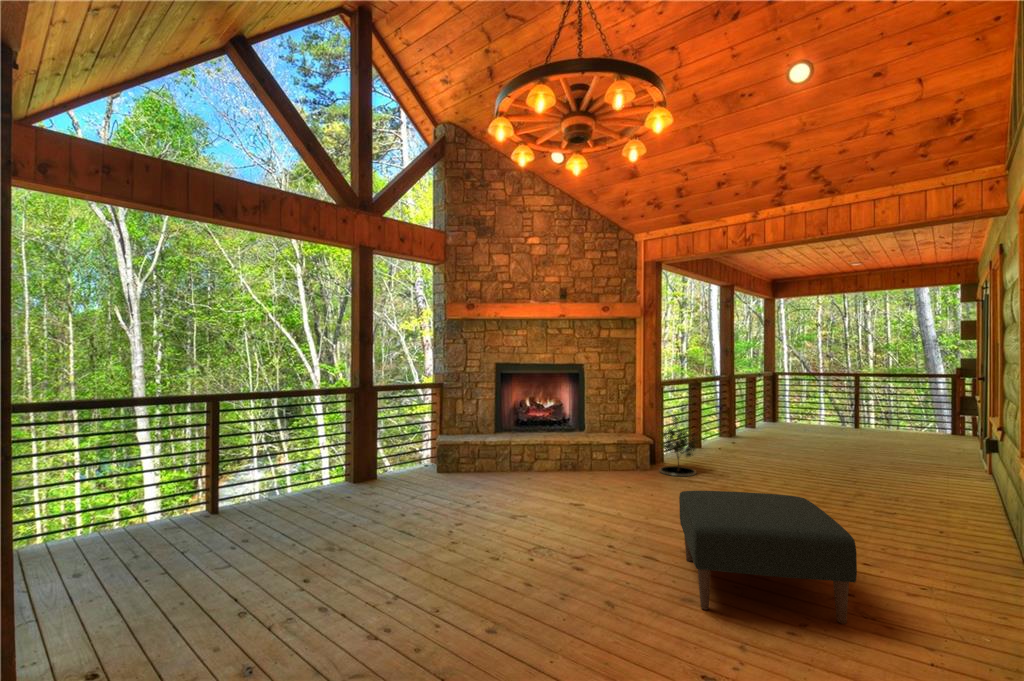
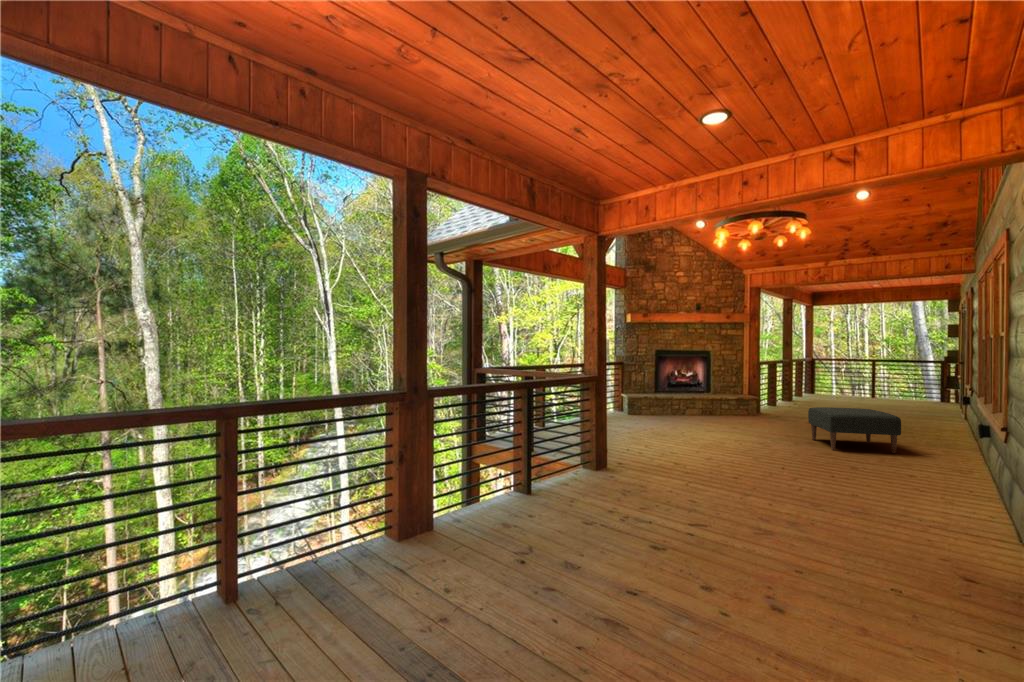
potted tree: present [660,415,697,476] -> none [761,377,790,416]

